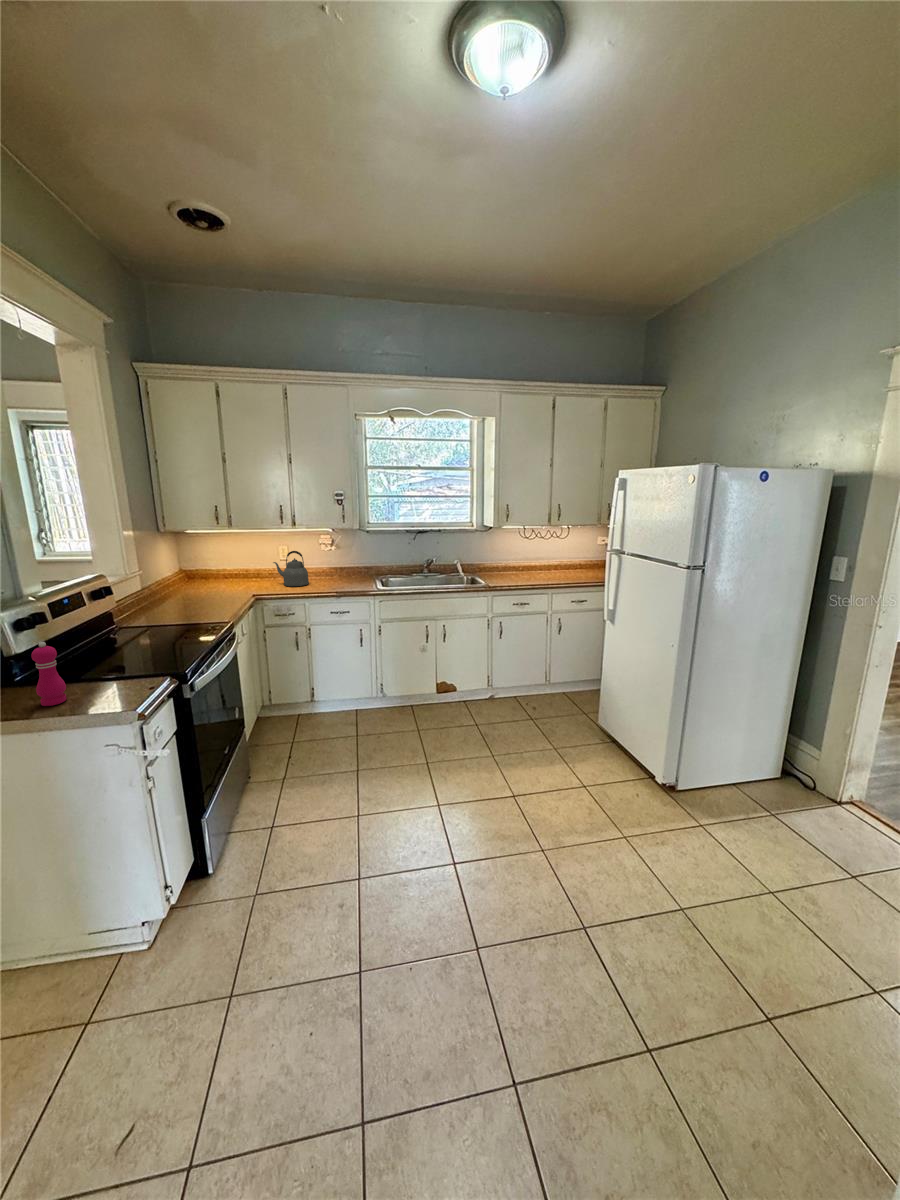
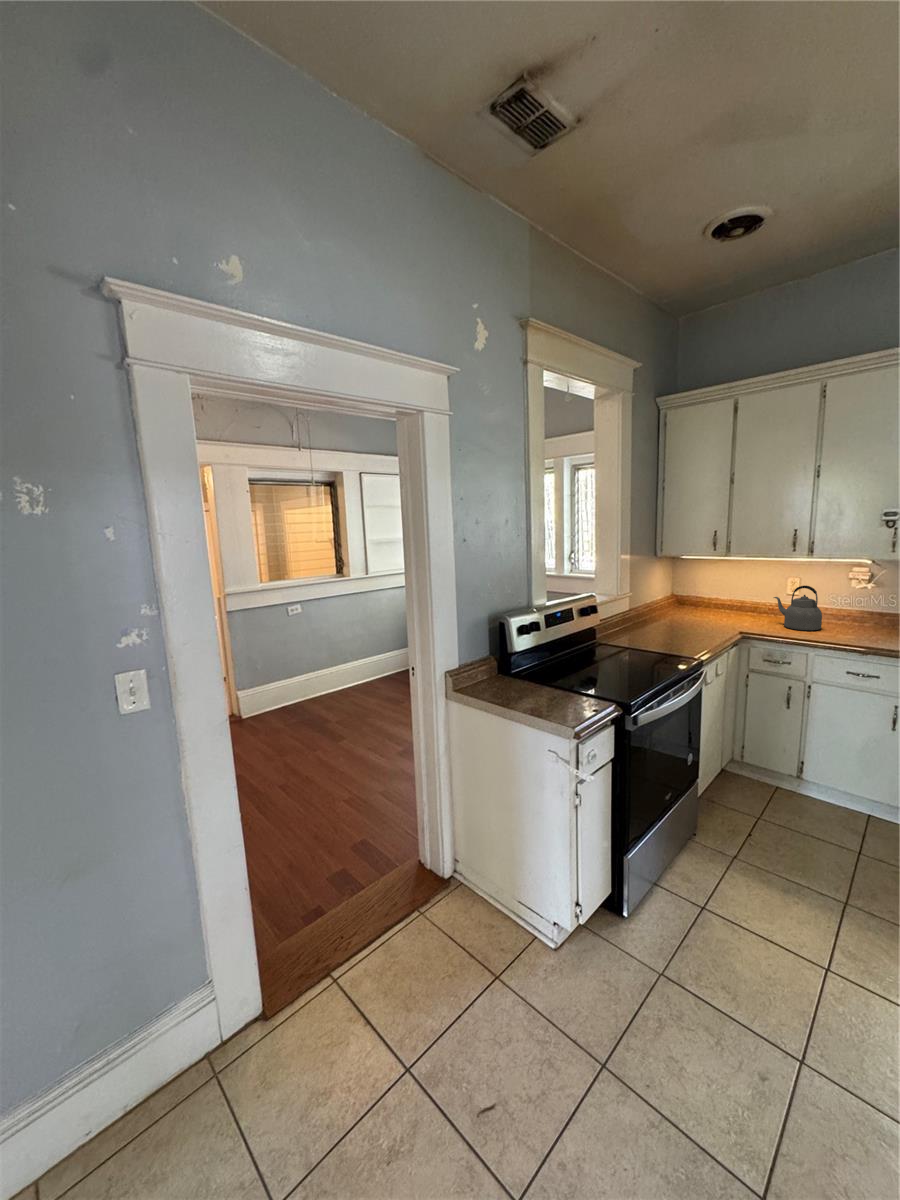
pepper mill: present [31,642,67,706] -> none [516,647,535,701]

